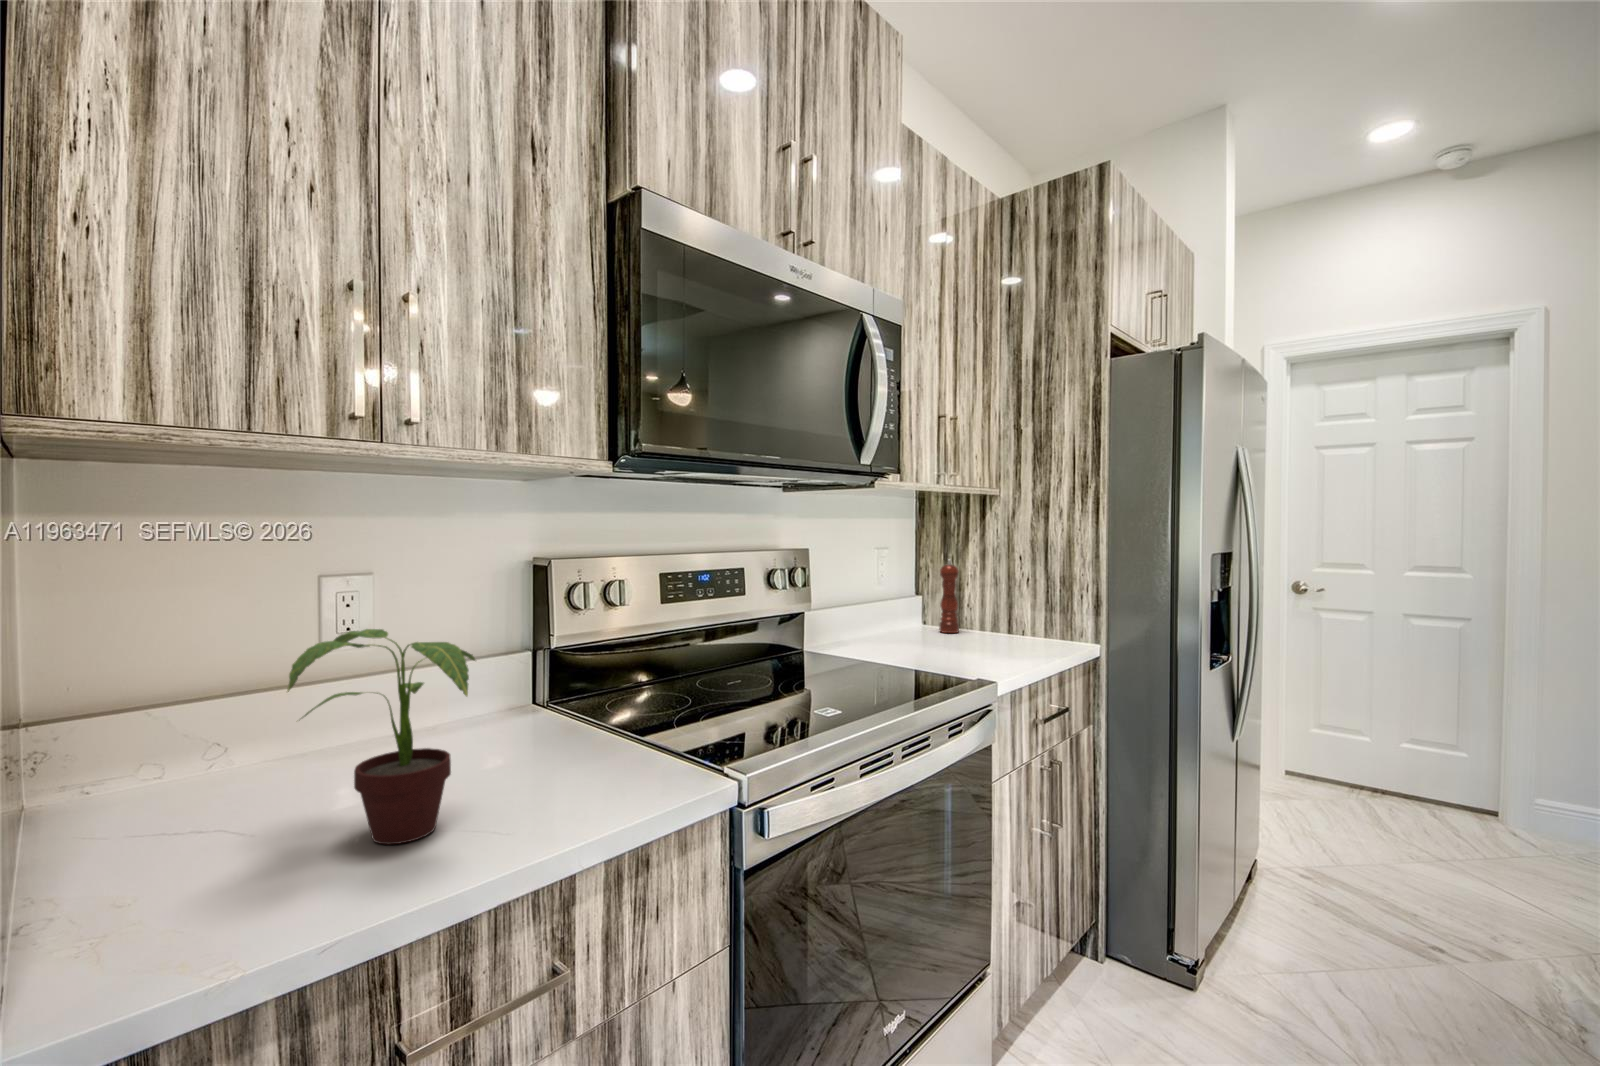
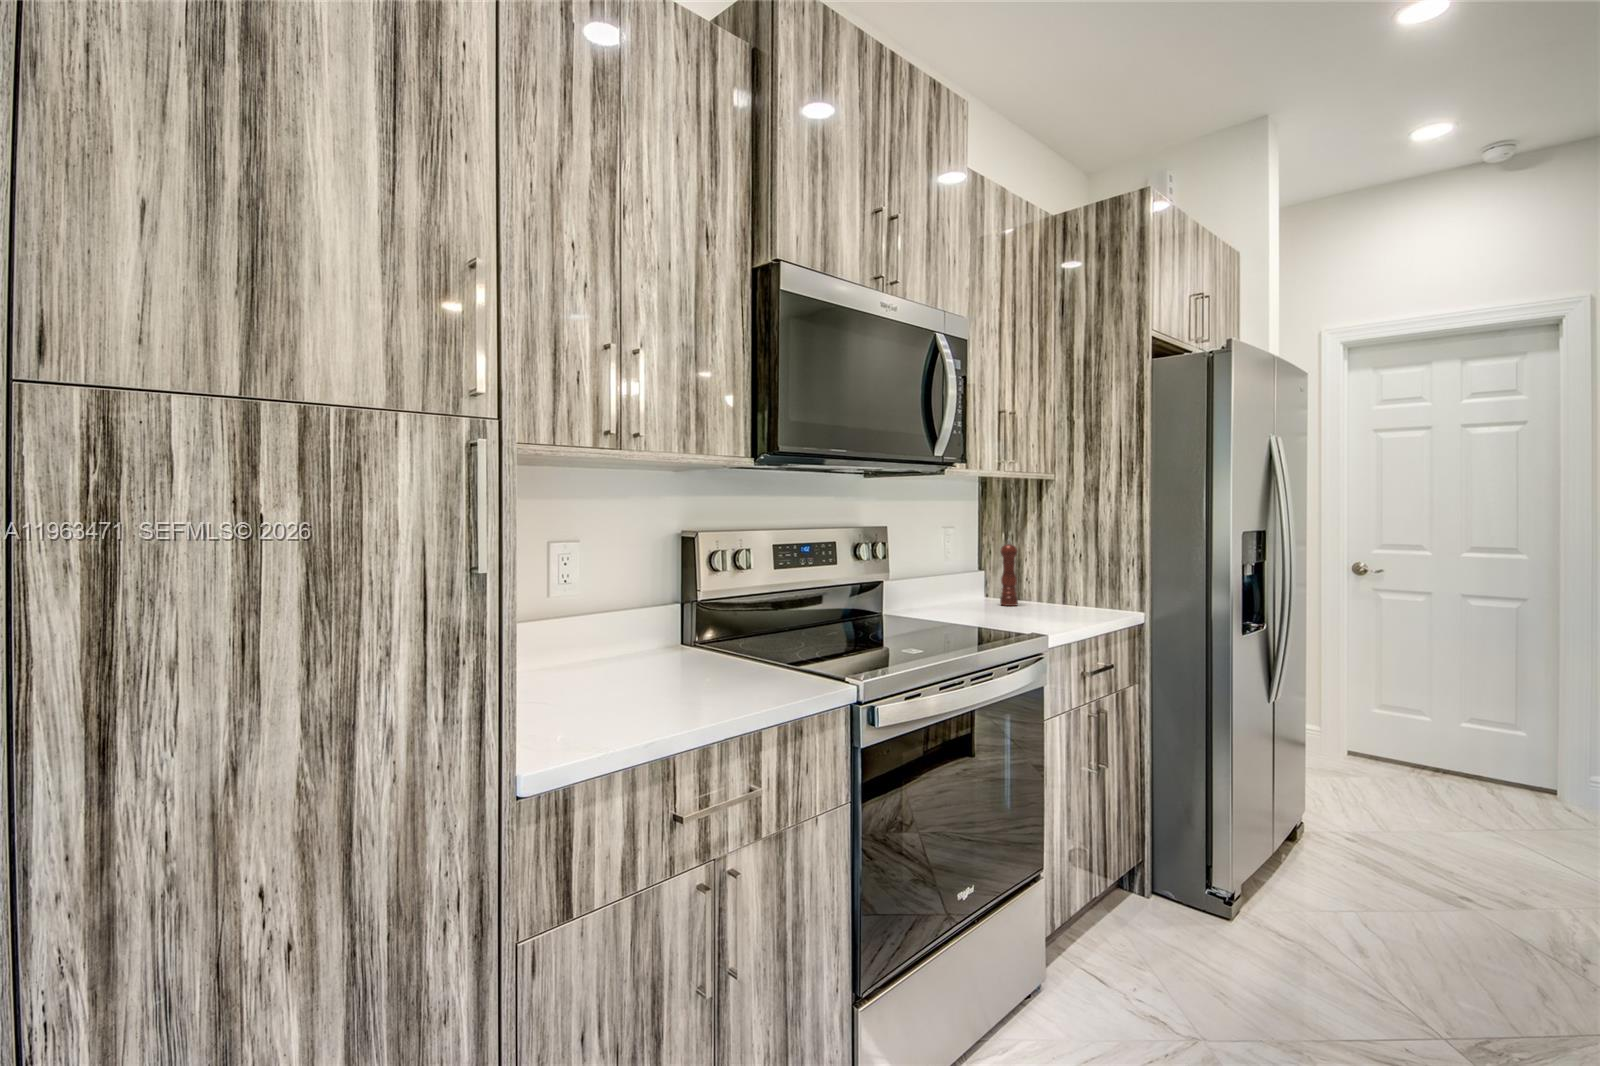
potted plant: present [287,629,475,845] -> none [600,571,711,702]

